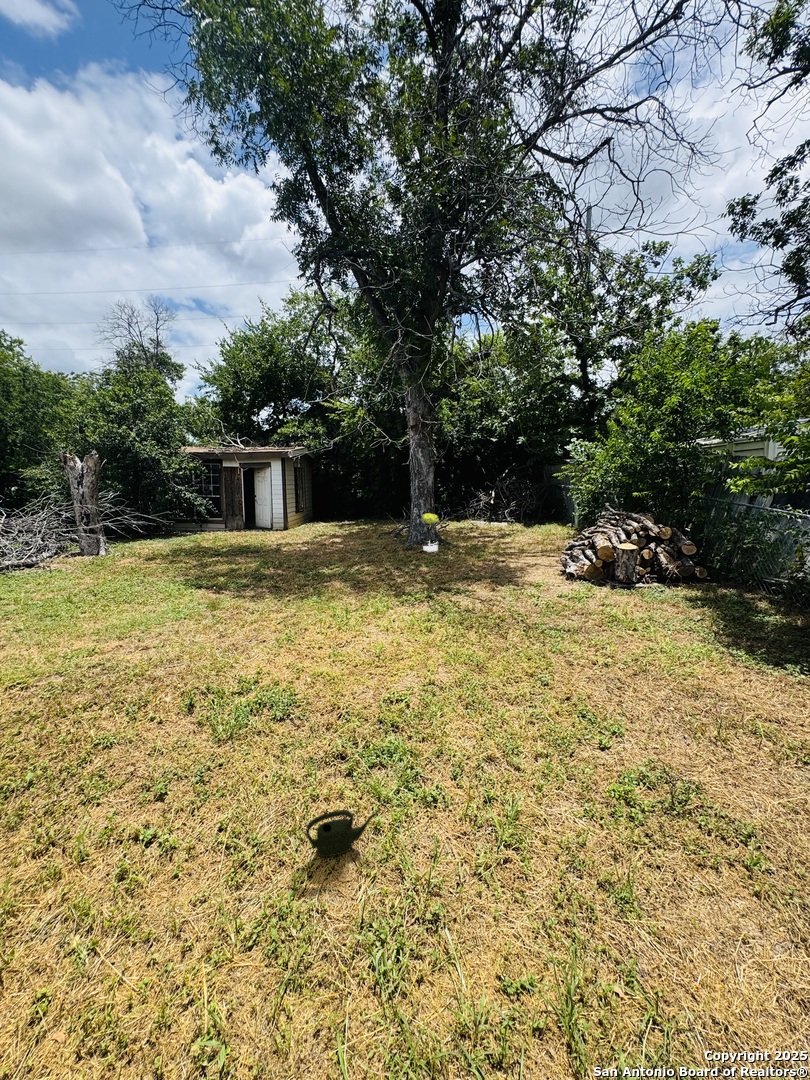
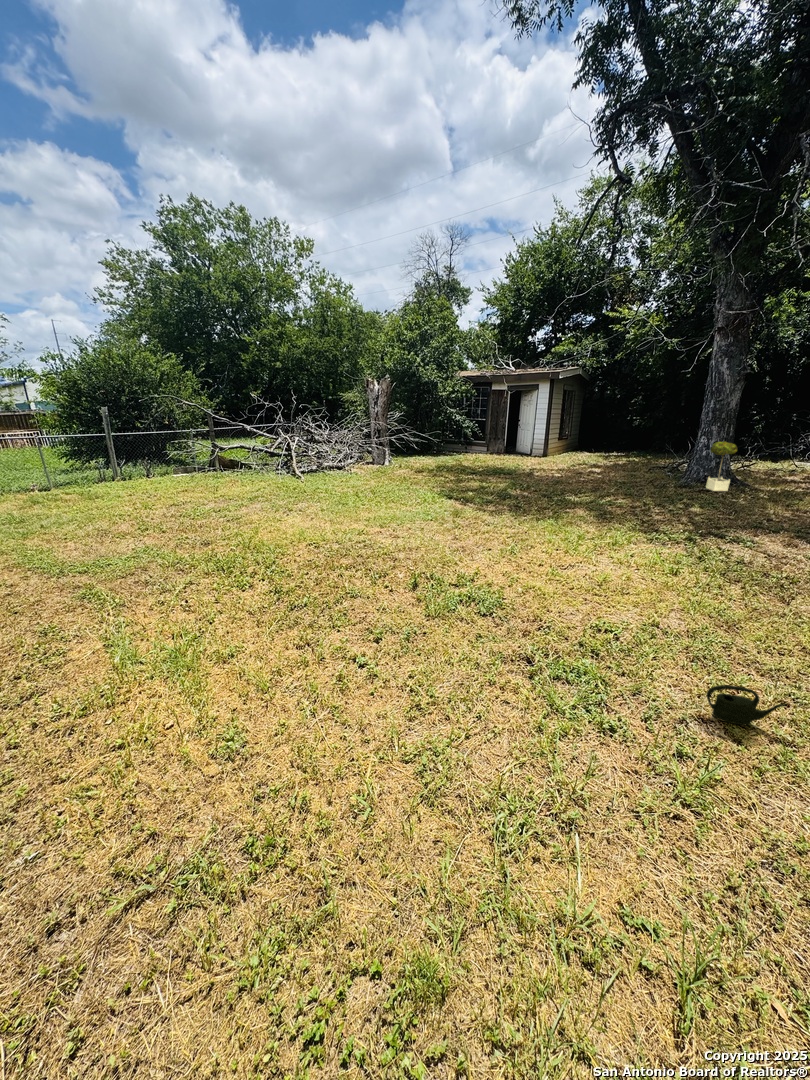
watering can: present [306,810,377,857] -> present [707,685,786,726]

